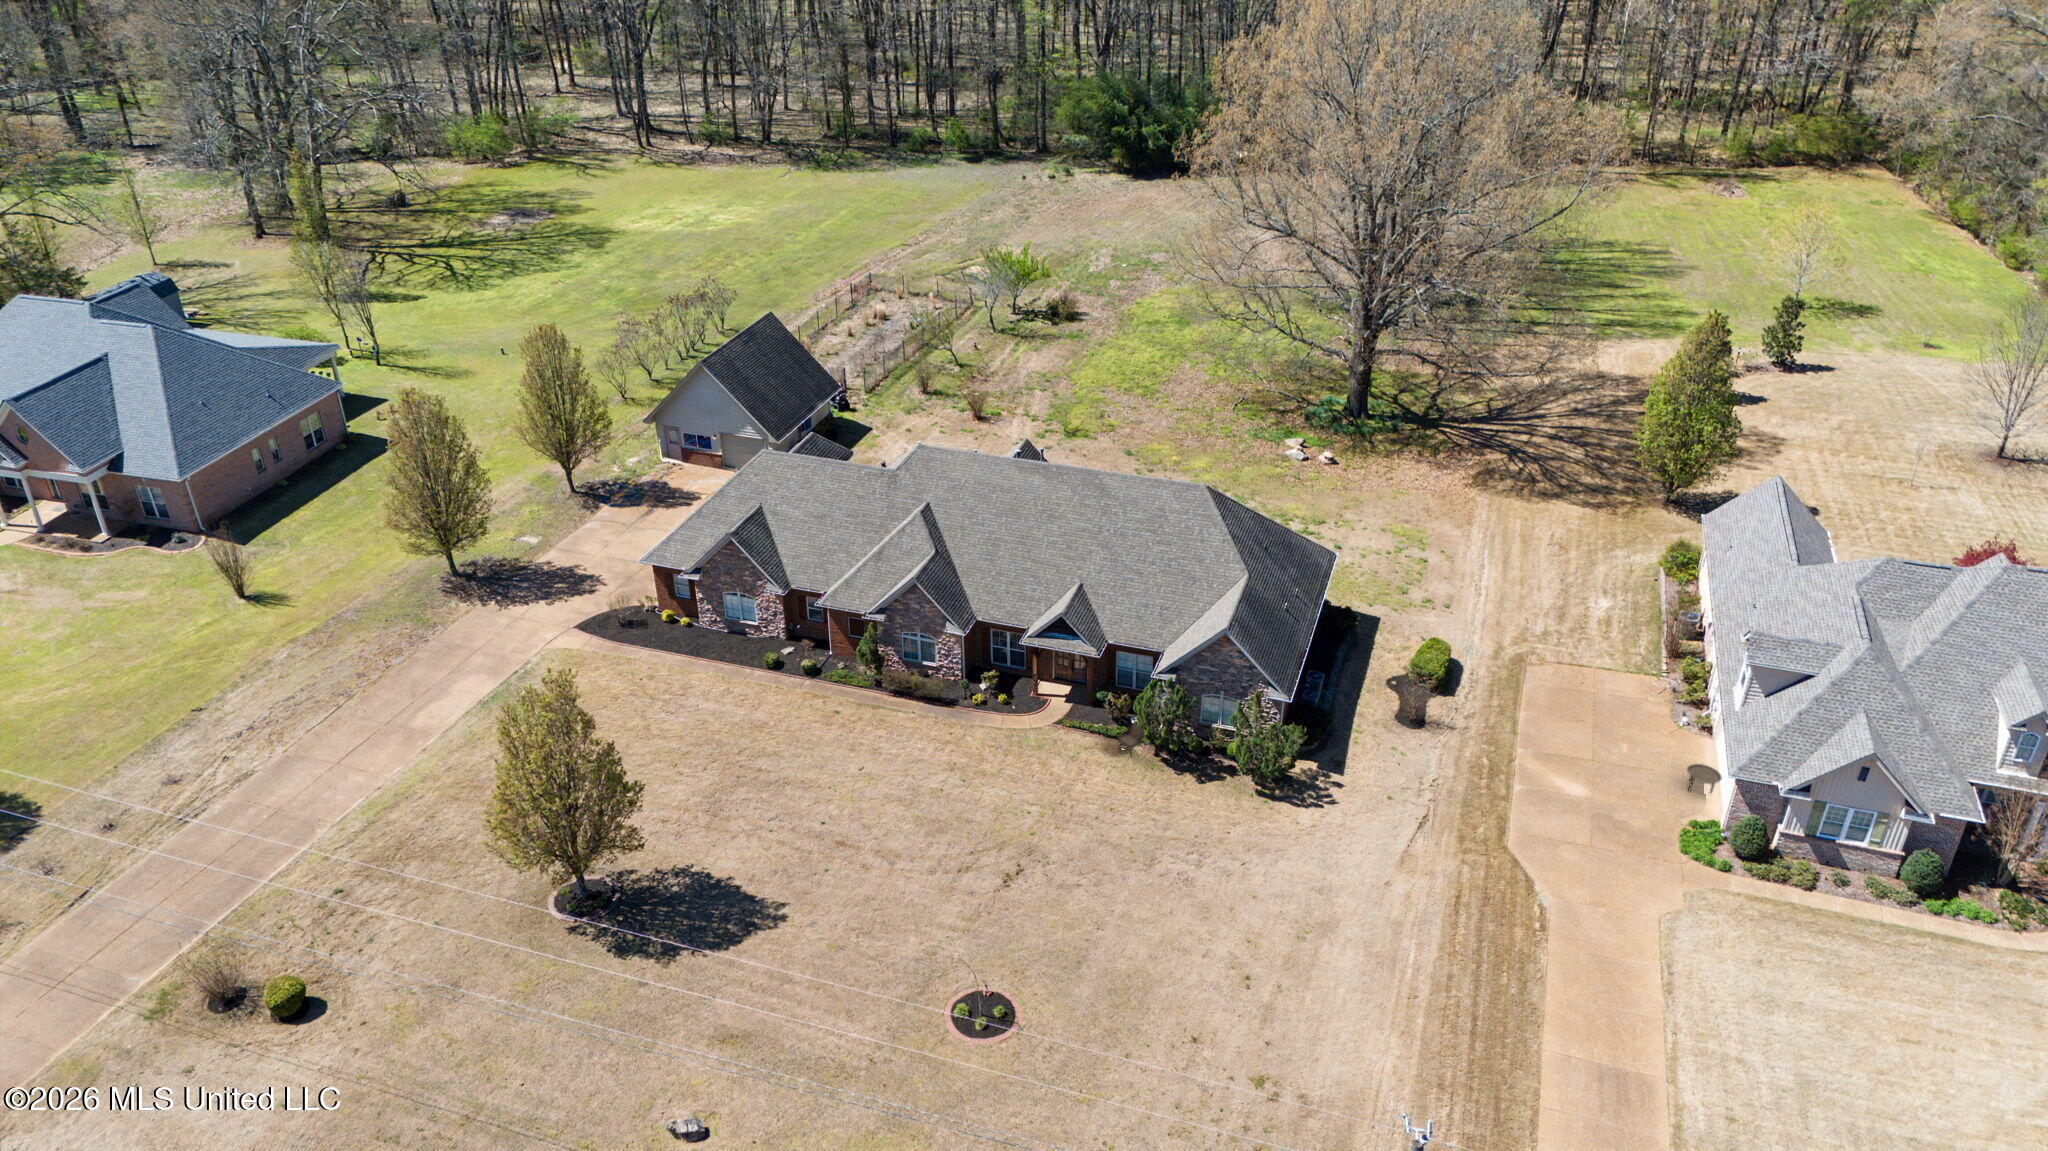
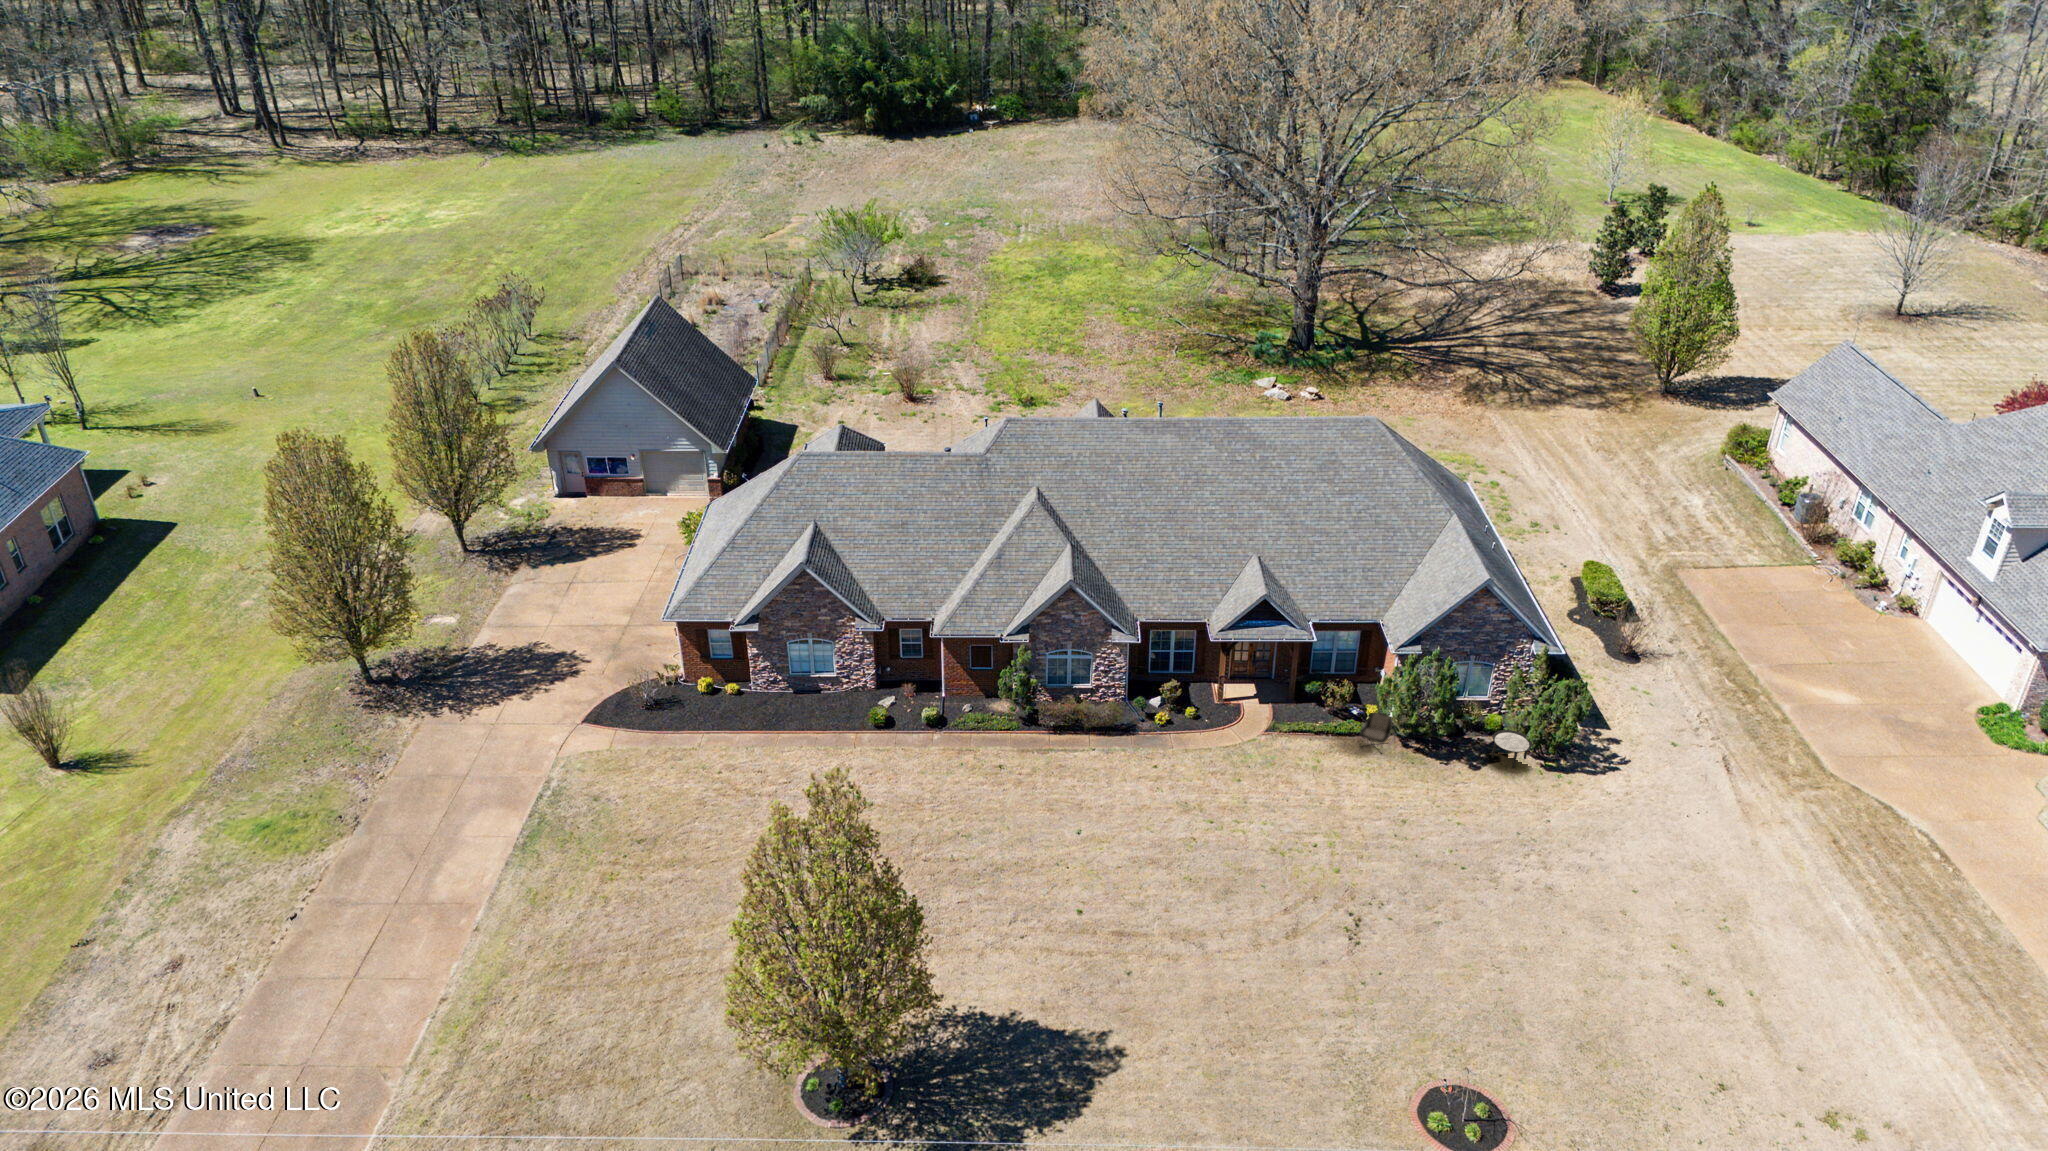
round table: present [1687,764,1721,793] -> present [1492,730,1532,768]

